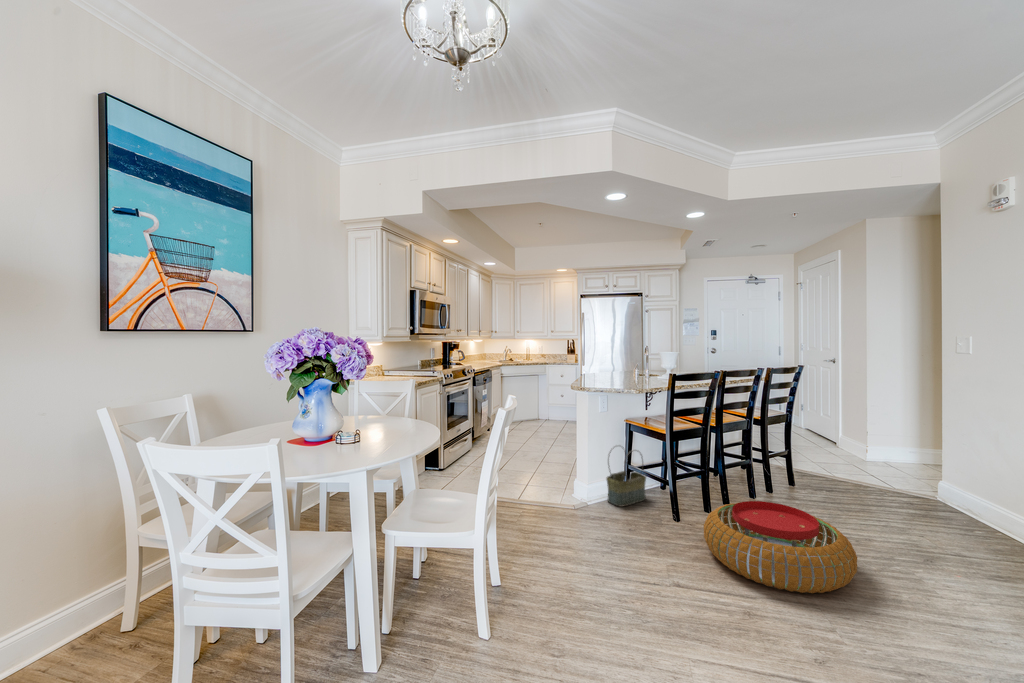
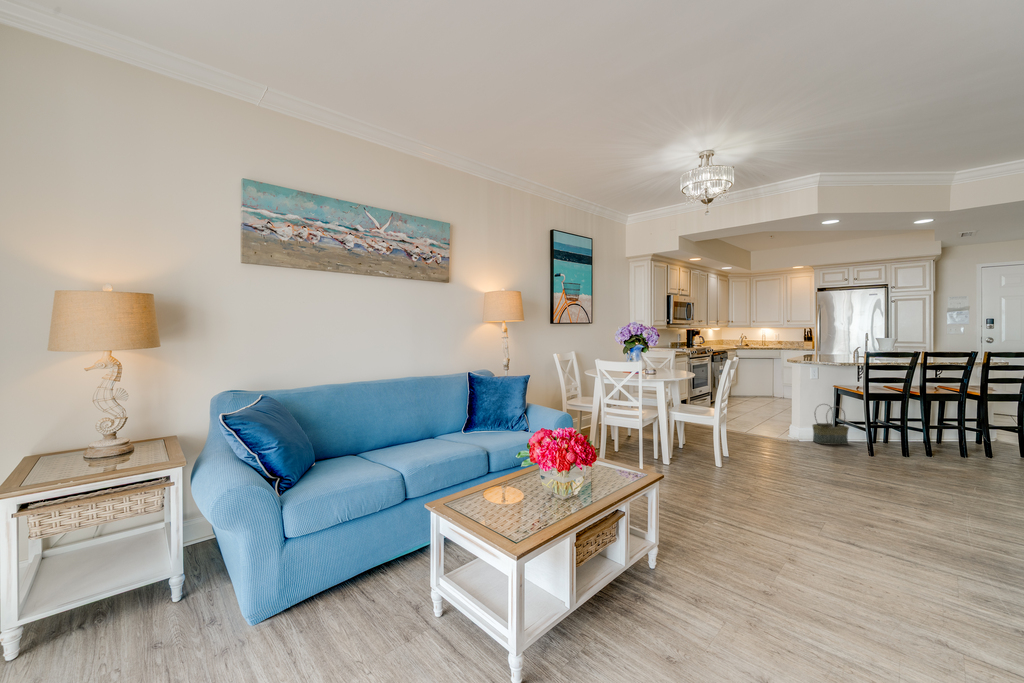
pouf: present [704,501,857,593] -> none [875,440,998,490]

